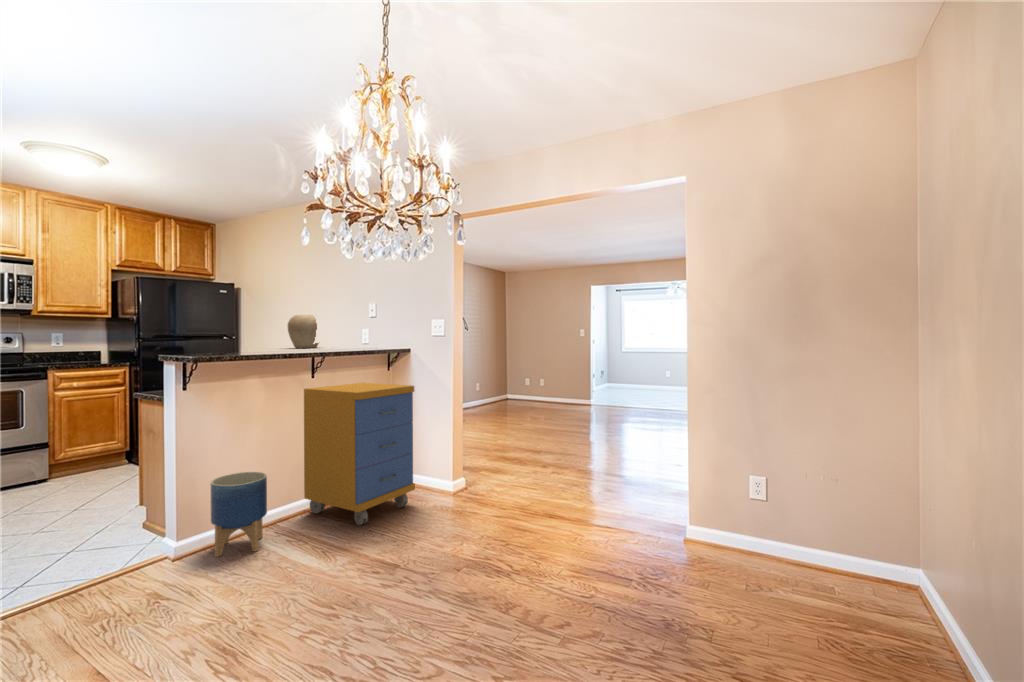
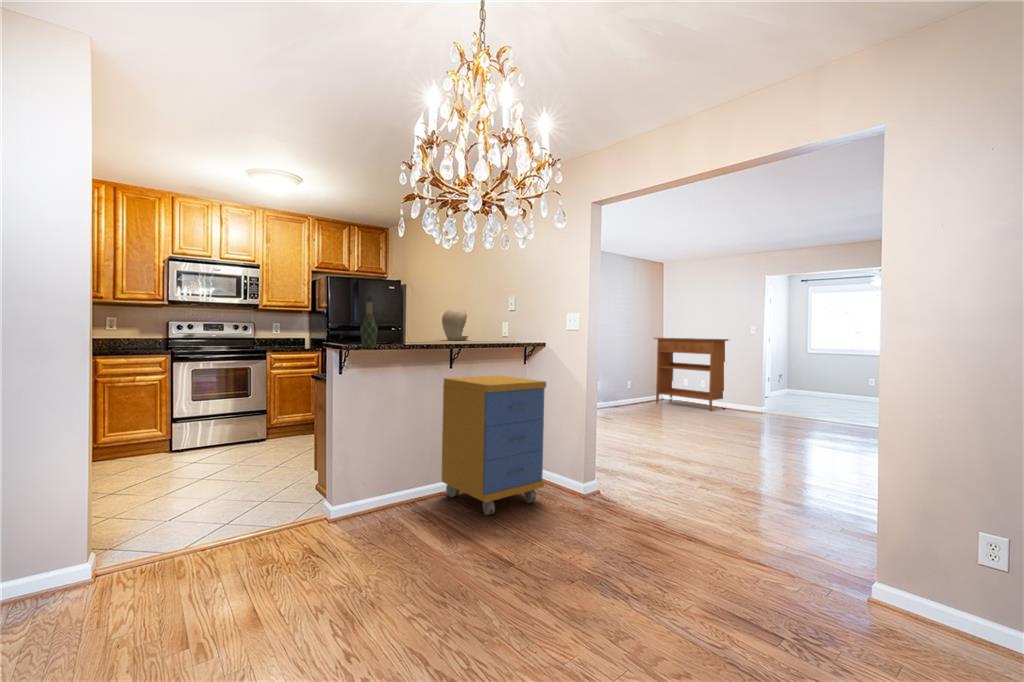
wine bottle: none [208,302,229,359] -> present [360,296,378,348]
console table: none [498,339,565,405] -> present [654,338,729,411]
planter: present [211,472,267,557] -> none [360,451,406,525]

